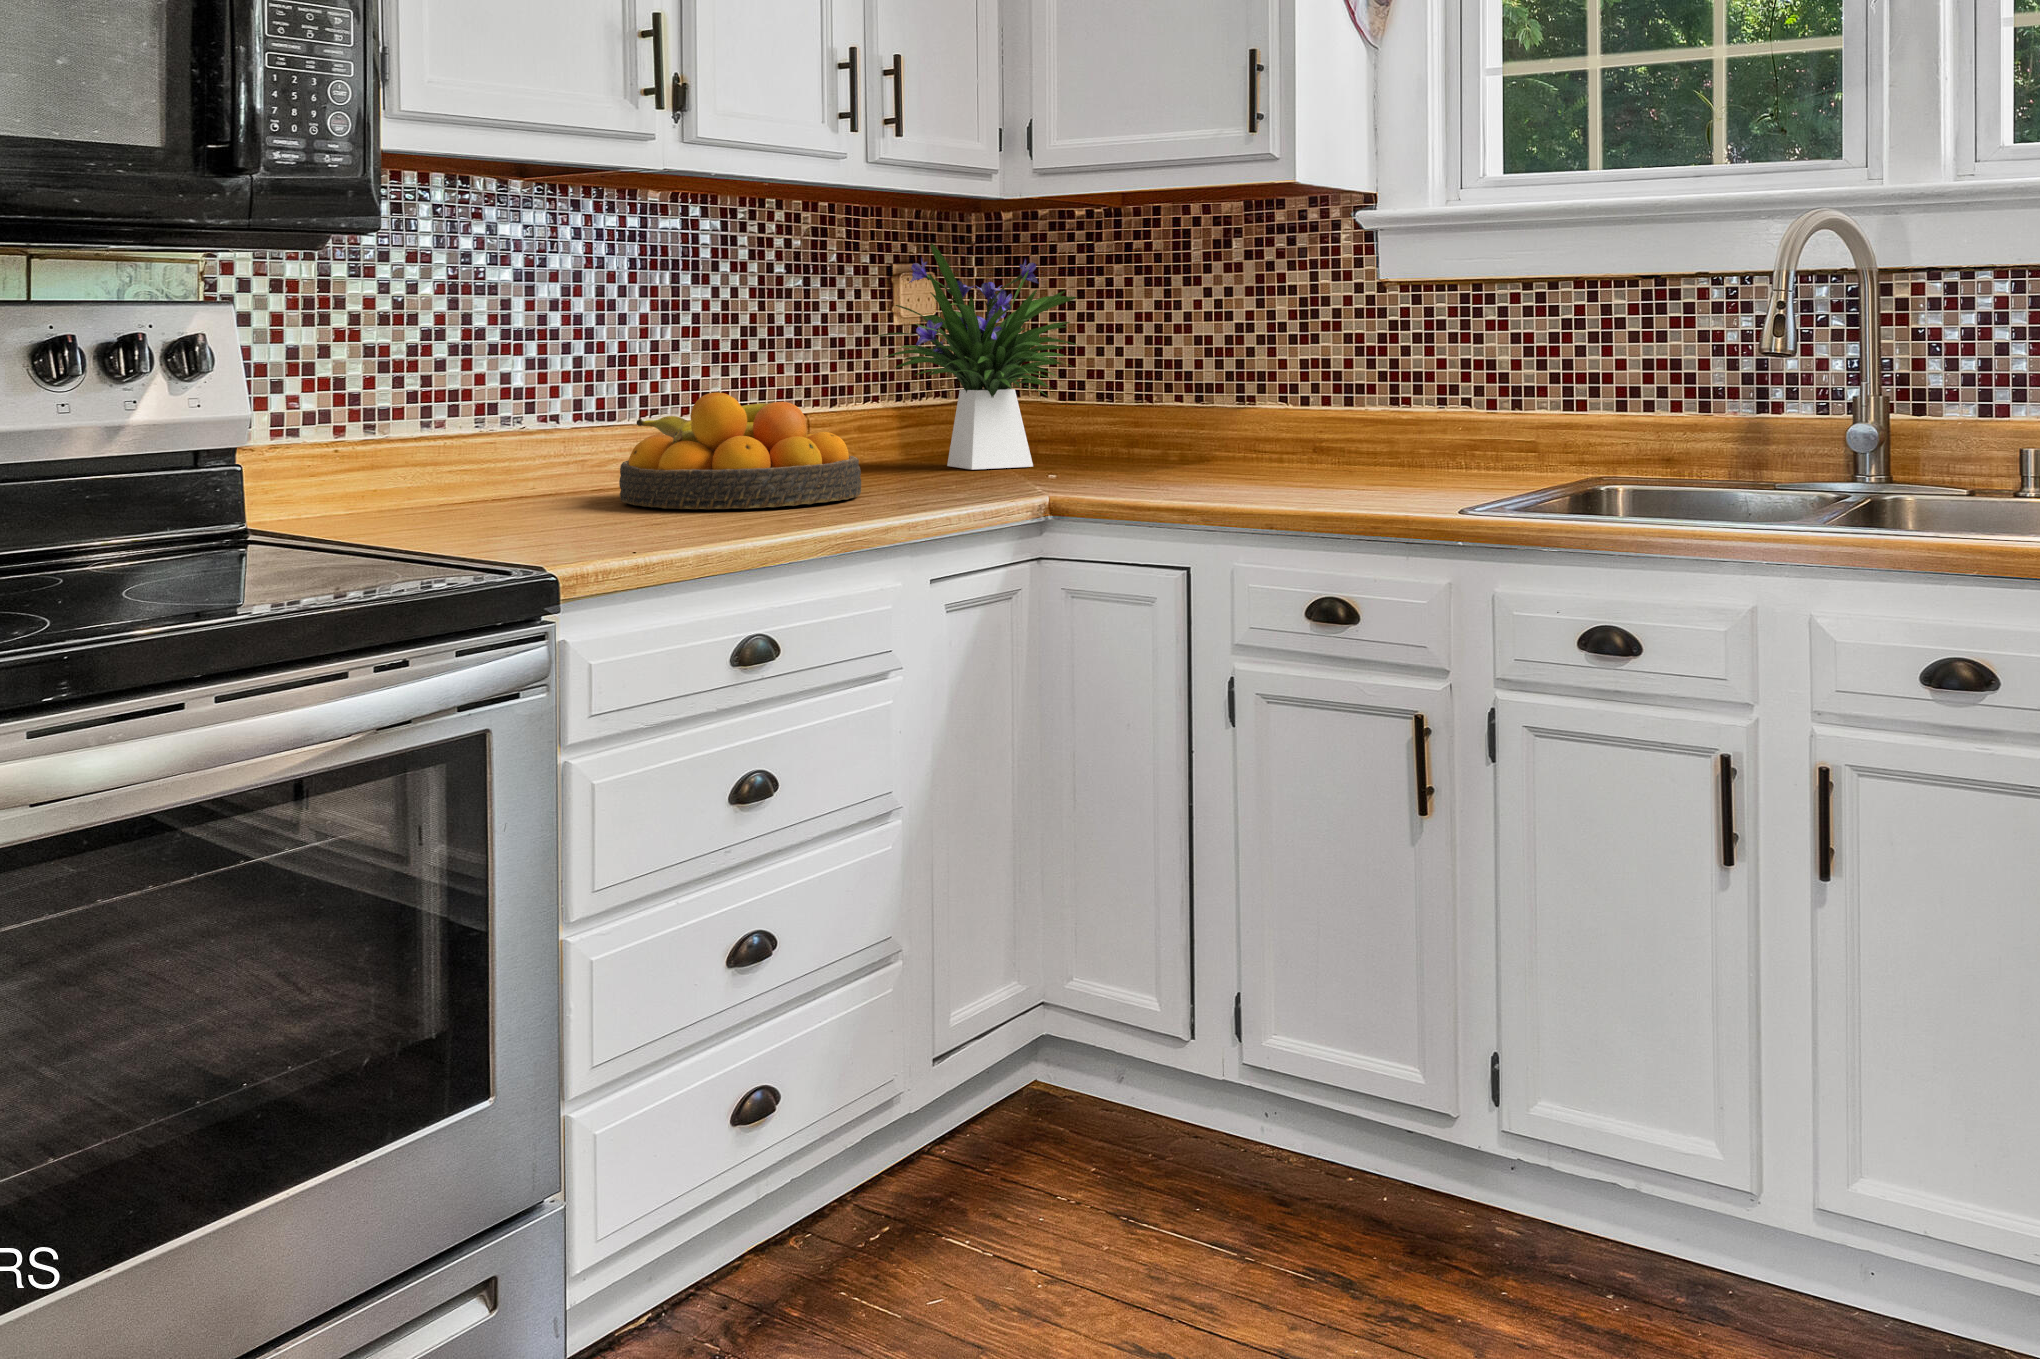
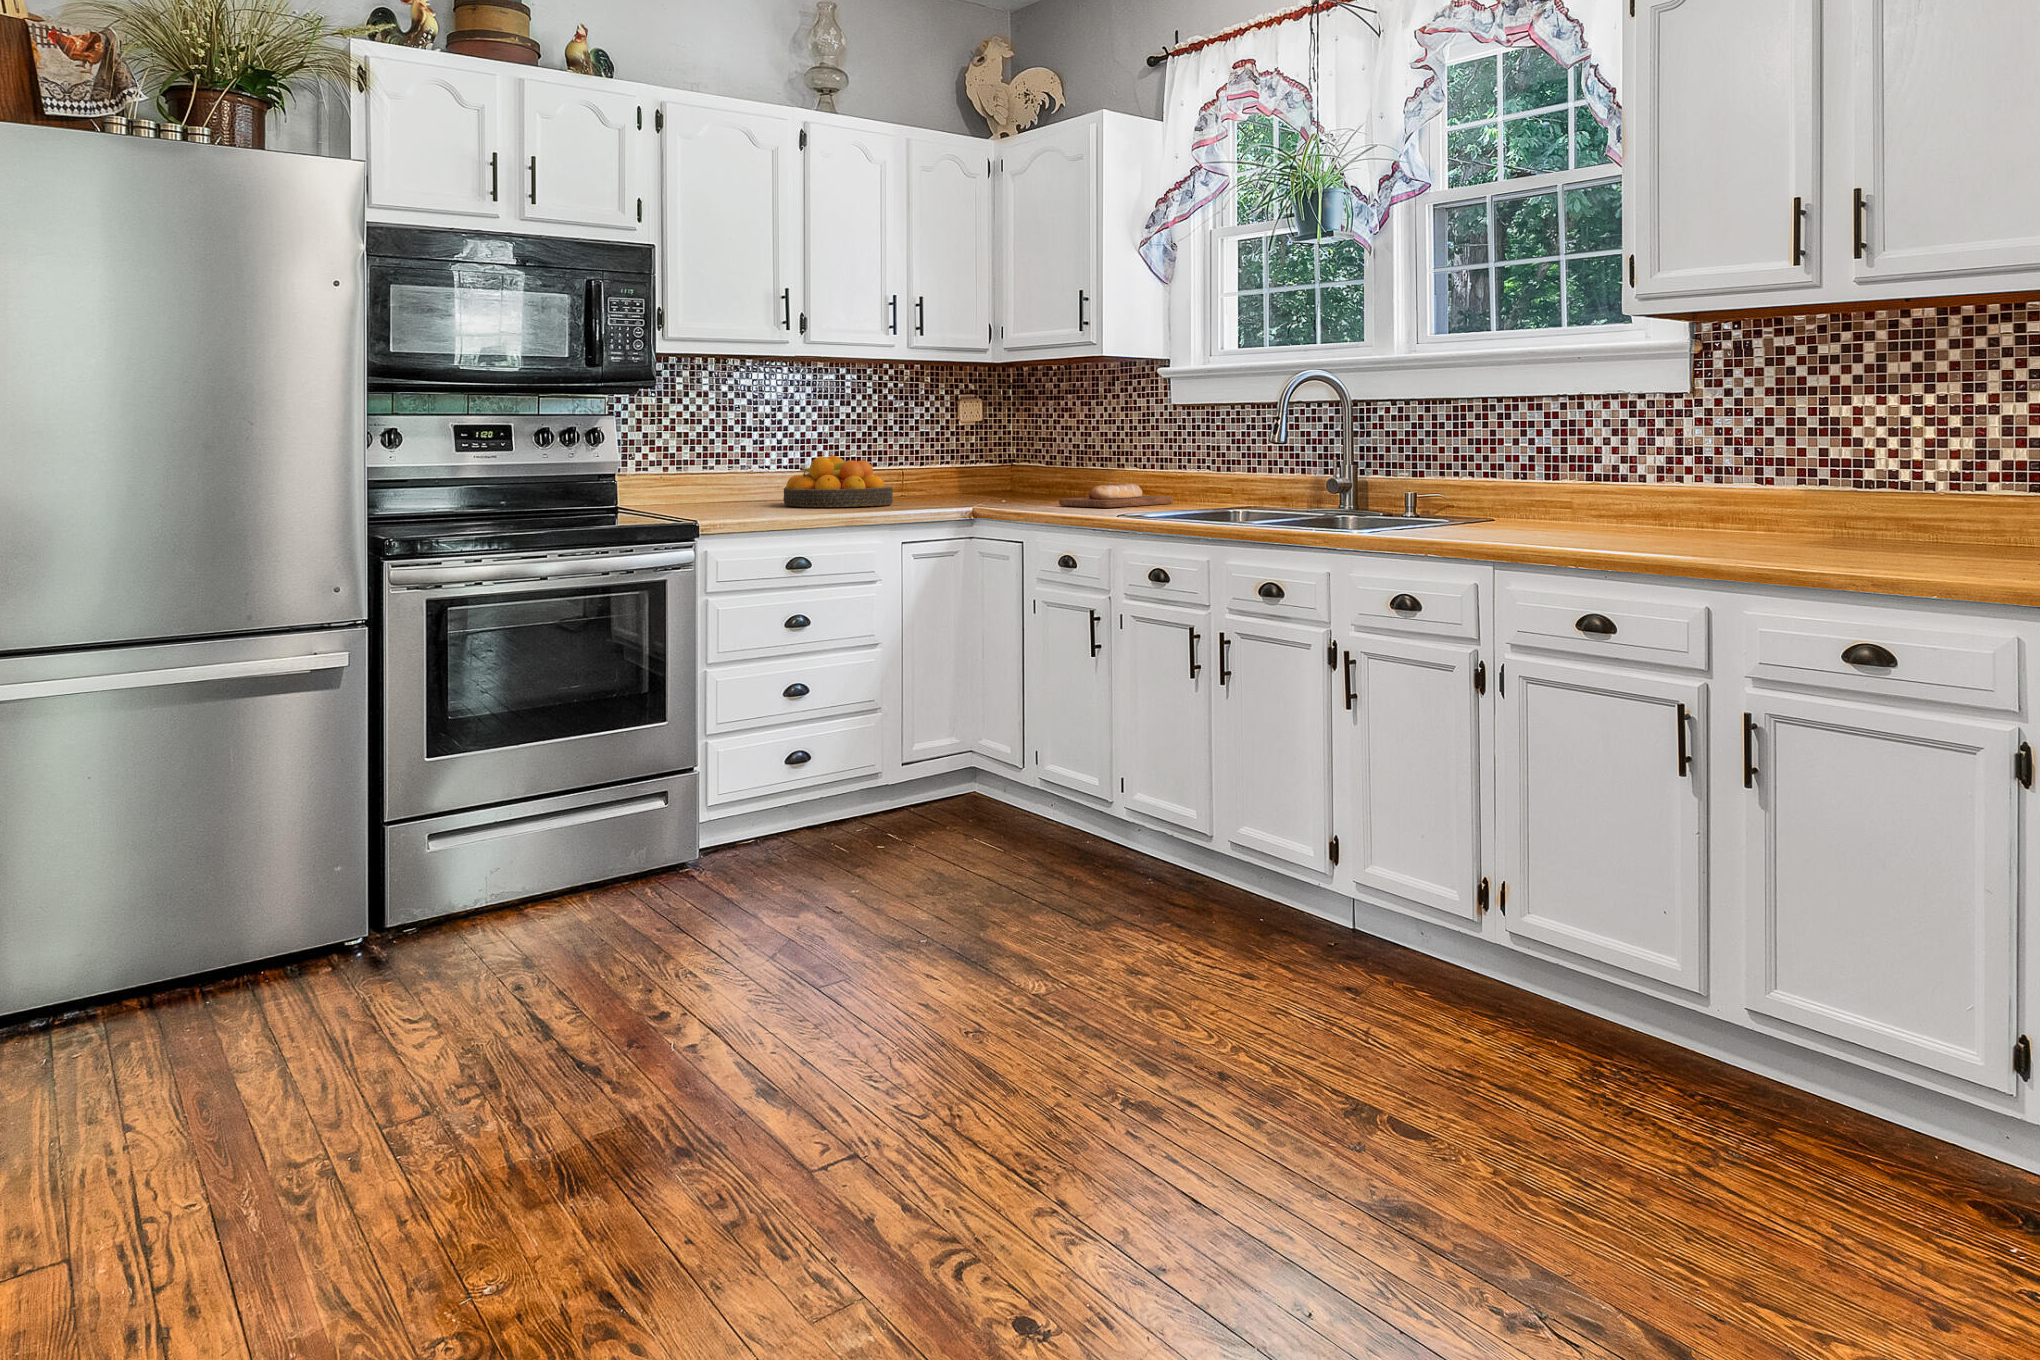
flower arrangement: present [877,243,1079,470] -> none [938,384,1045,498]
bread loaf: none [1216,437,1397,489] -> present [1059,484,1173,508]

